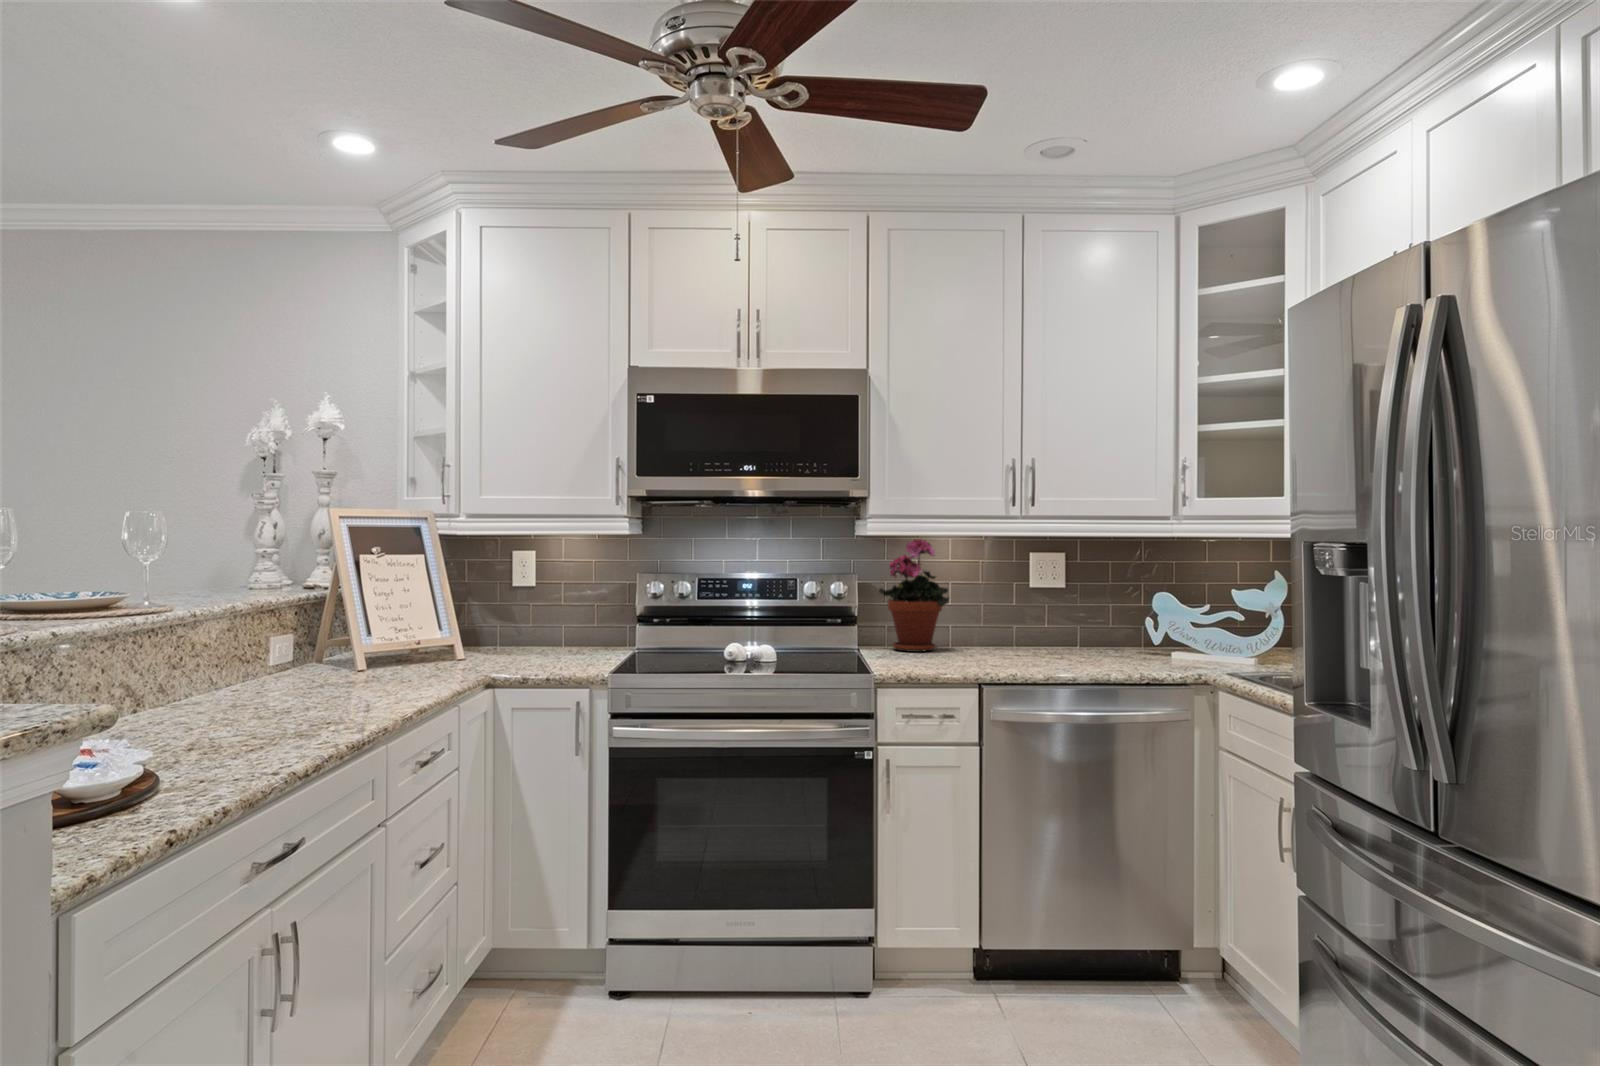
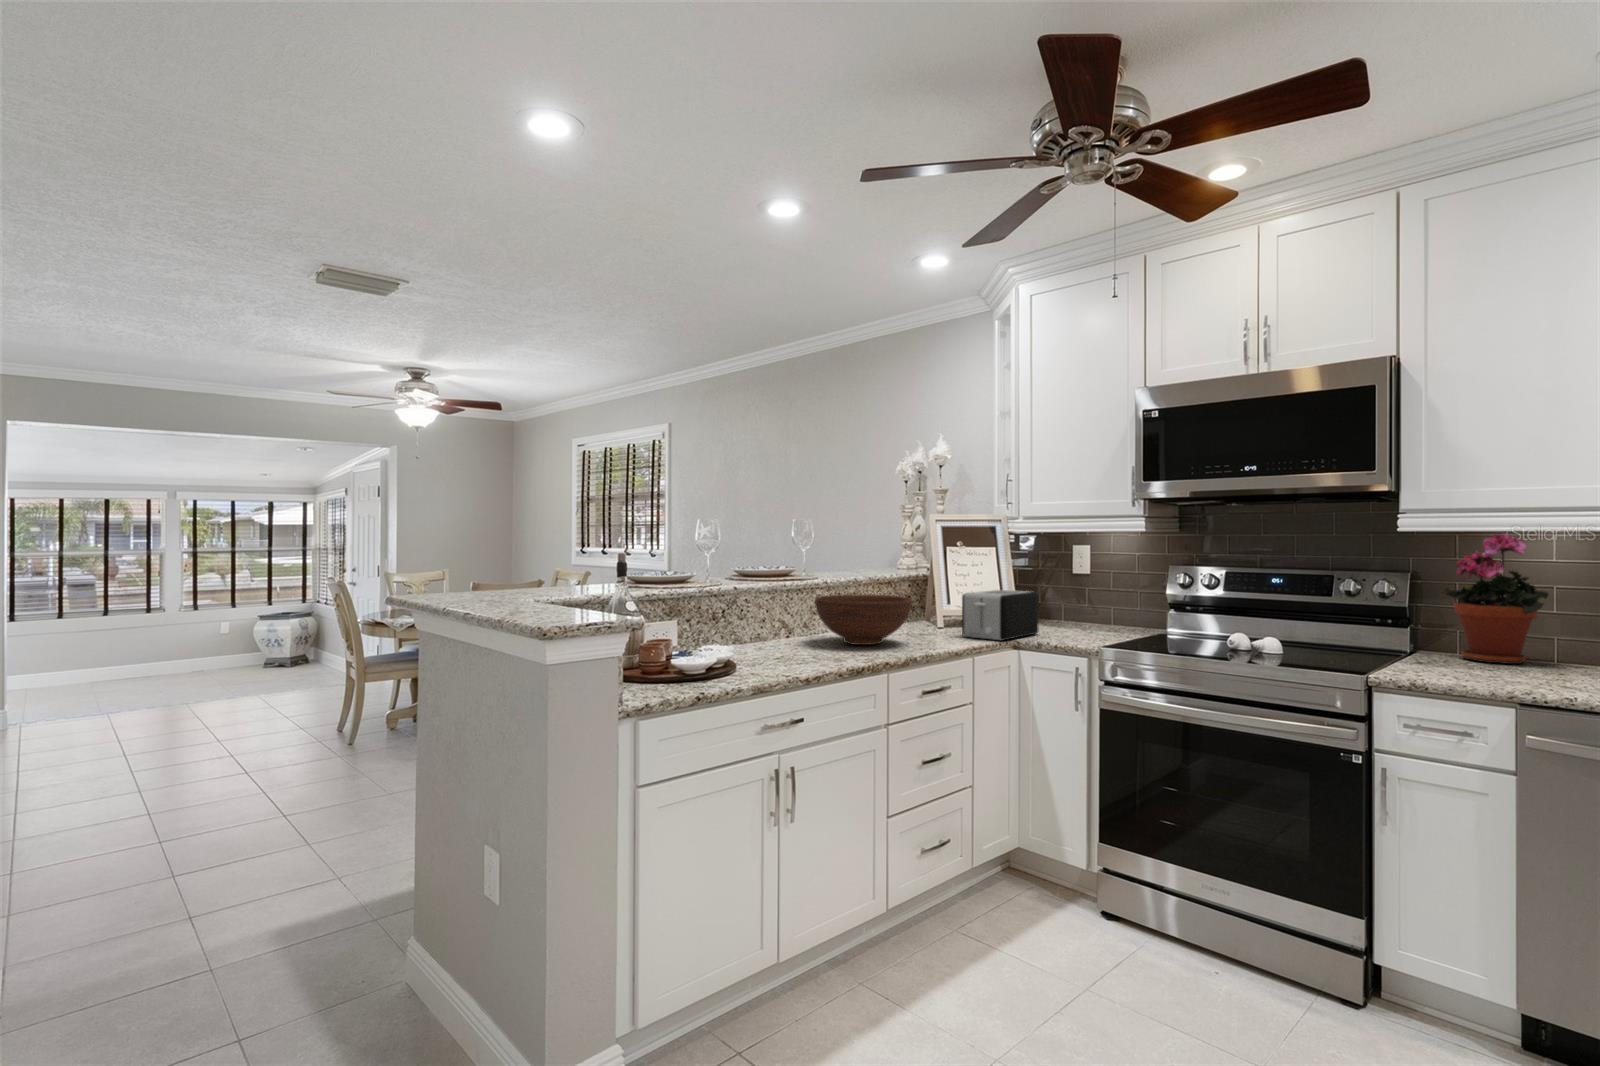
toaster: none [425,611,514,680] -> present [962,590,1039,640]
fruit bowl: none [206,628,382,710] -> present [815,595,912,645]

